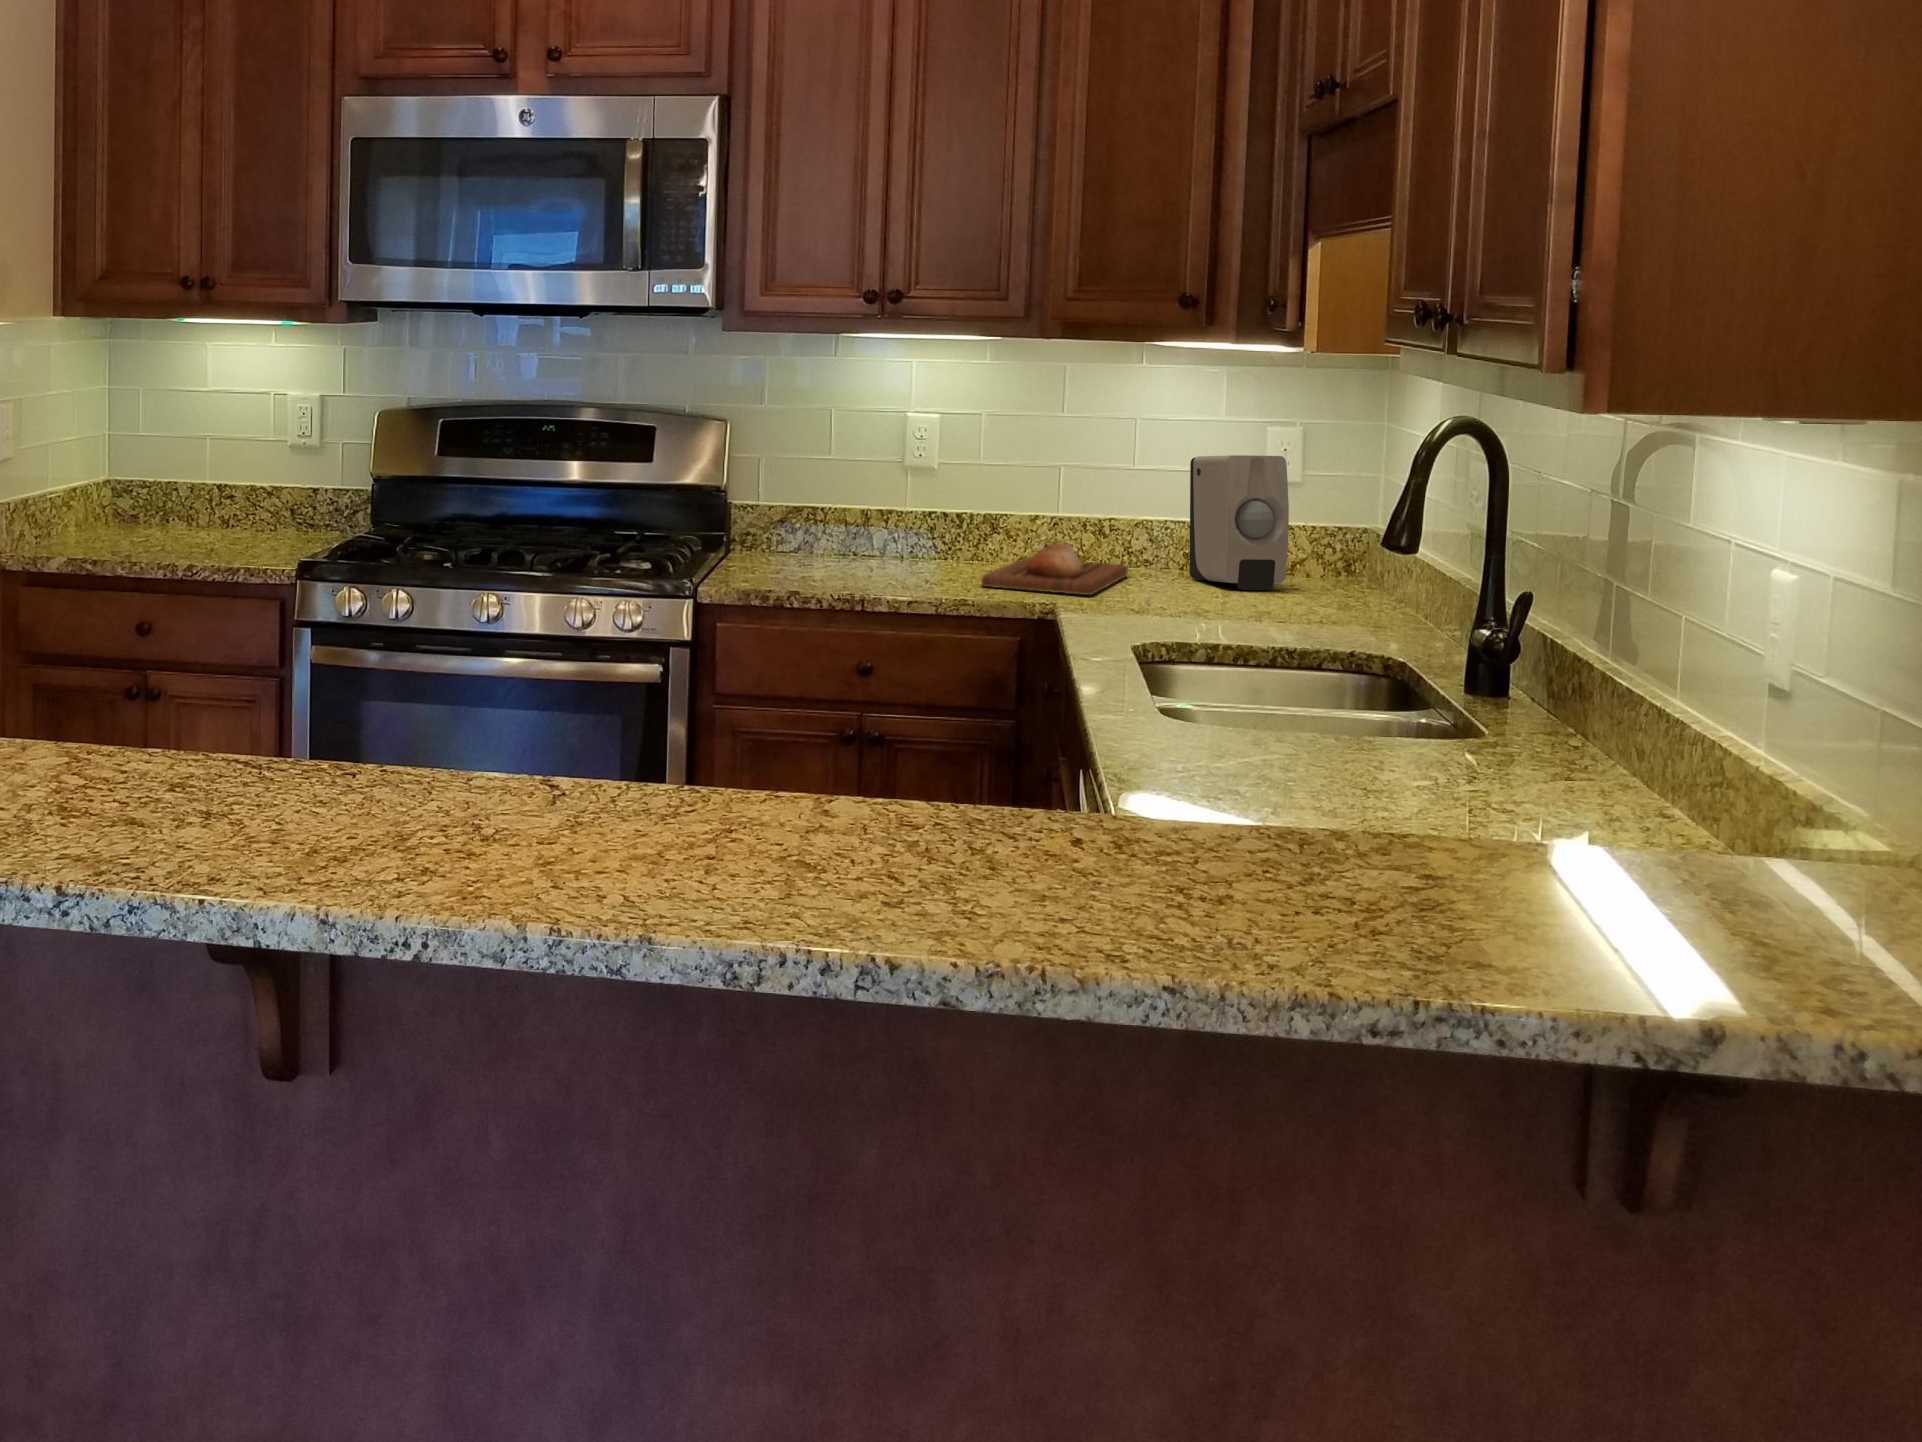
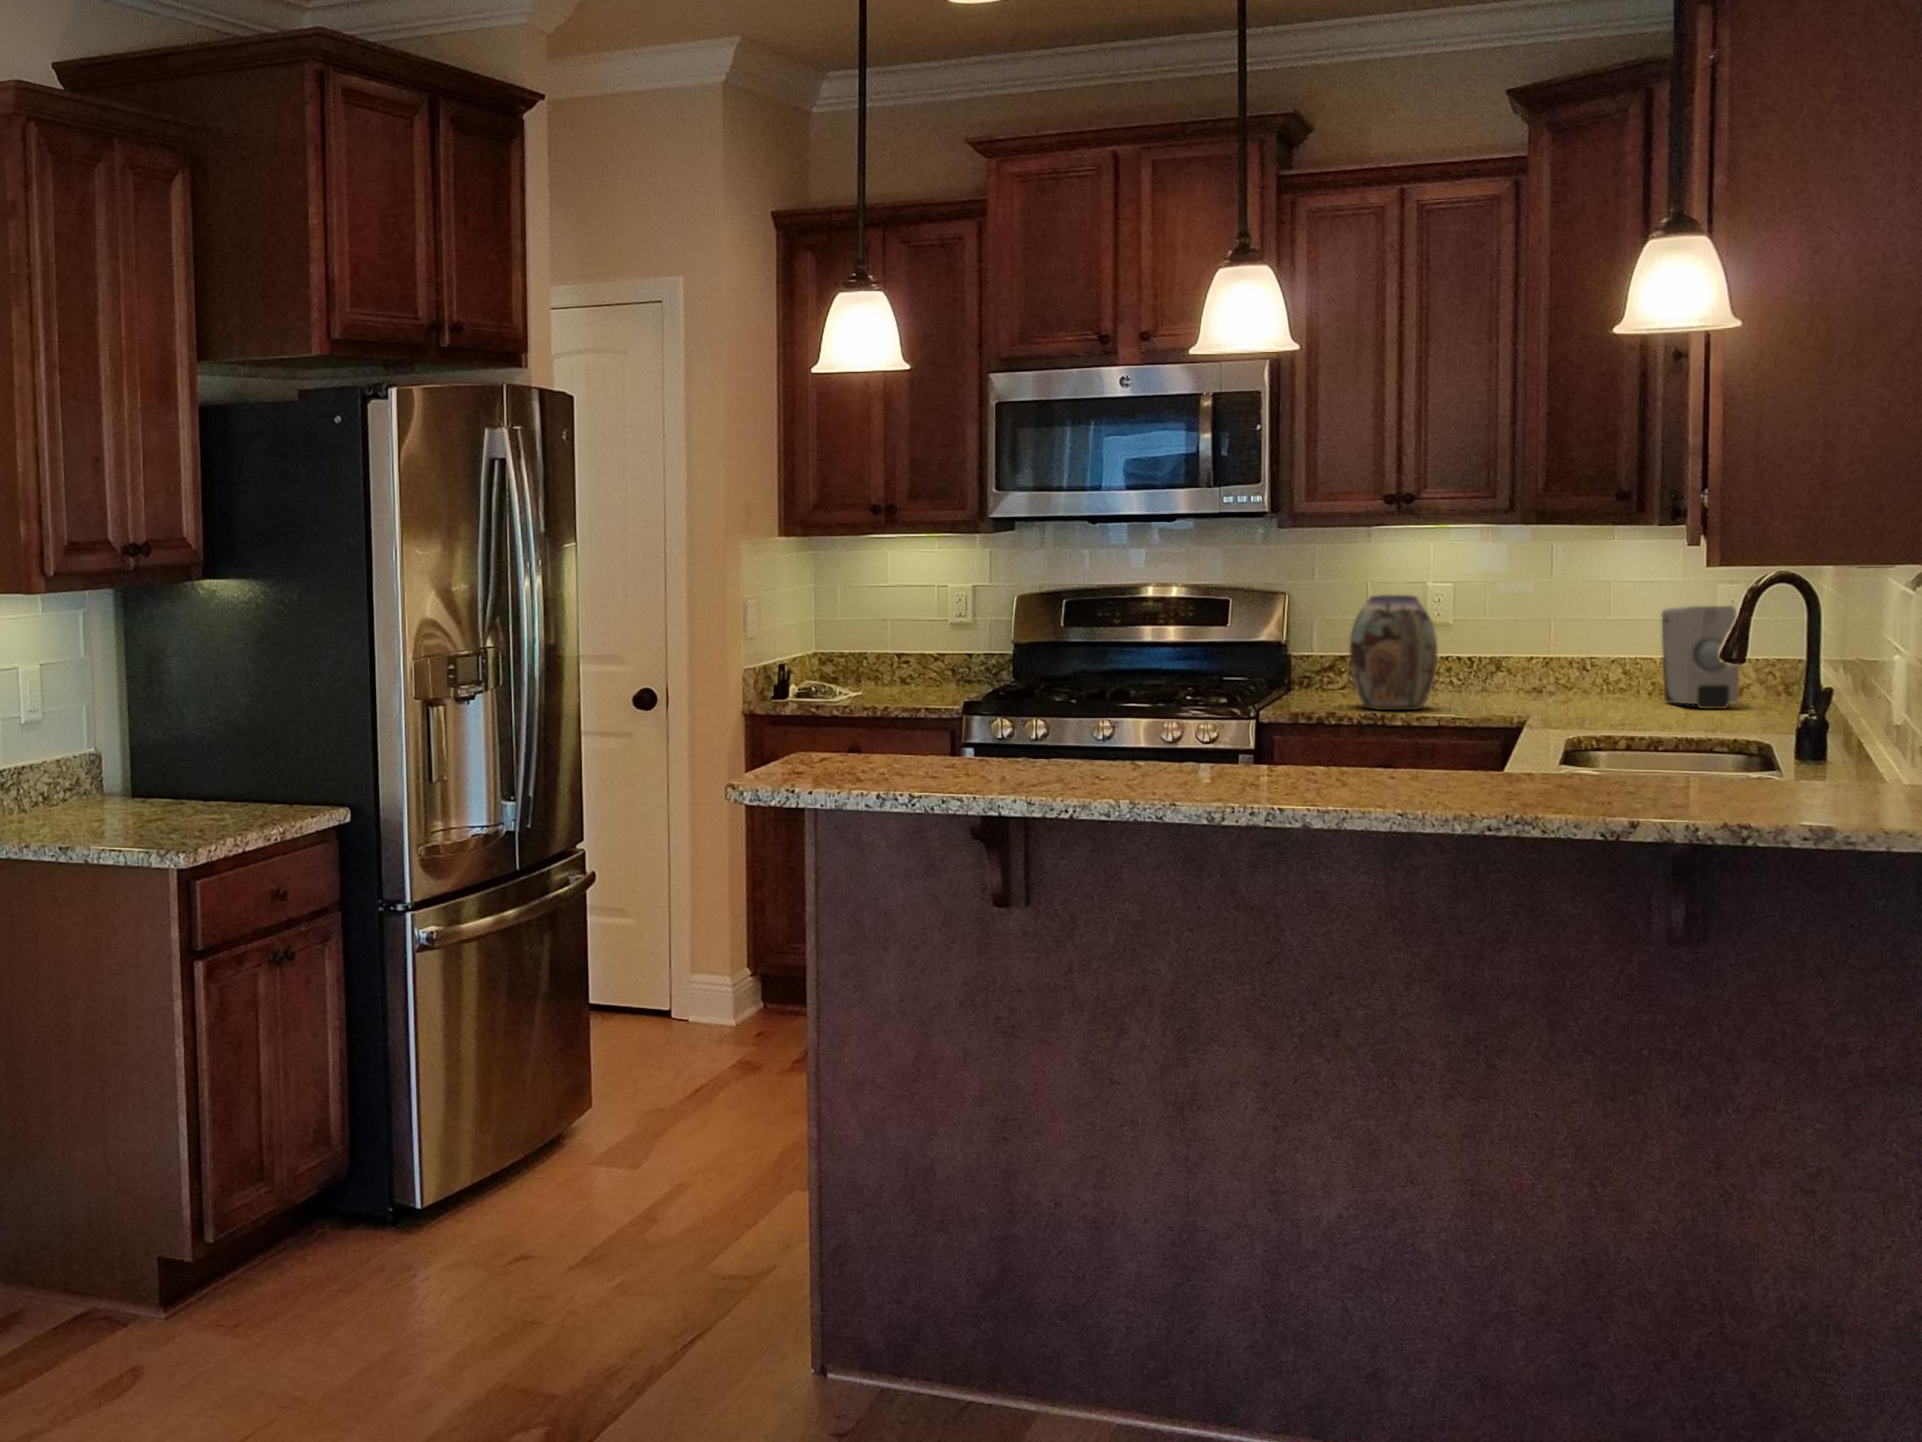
vase: none [817,429,928,586] -> present [1350,595,1437,710]
bread loaf: present [981,542,1128,595] -> none [1483,677,1612,713]

